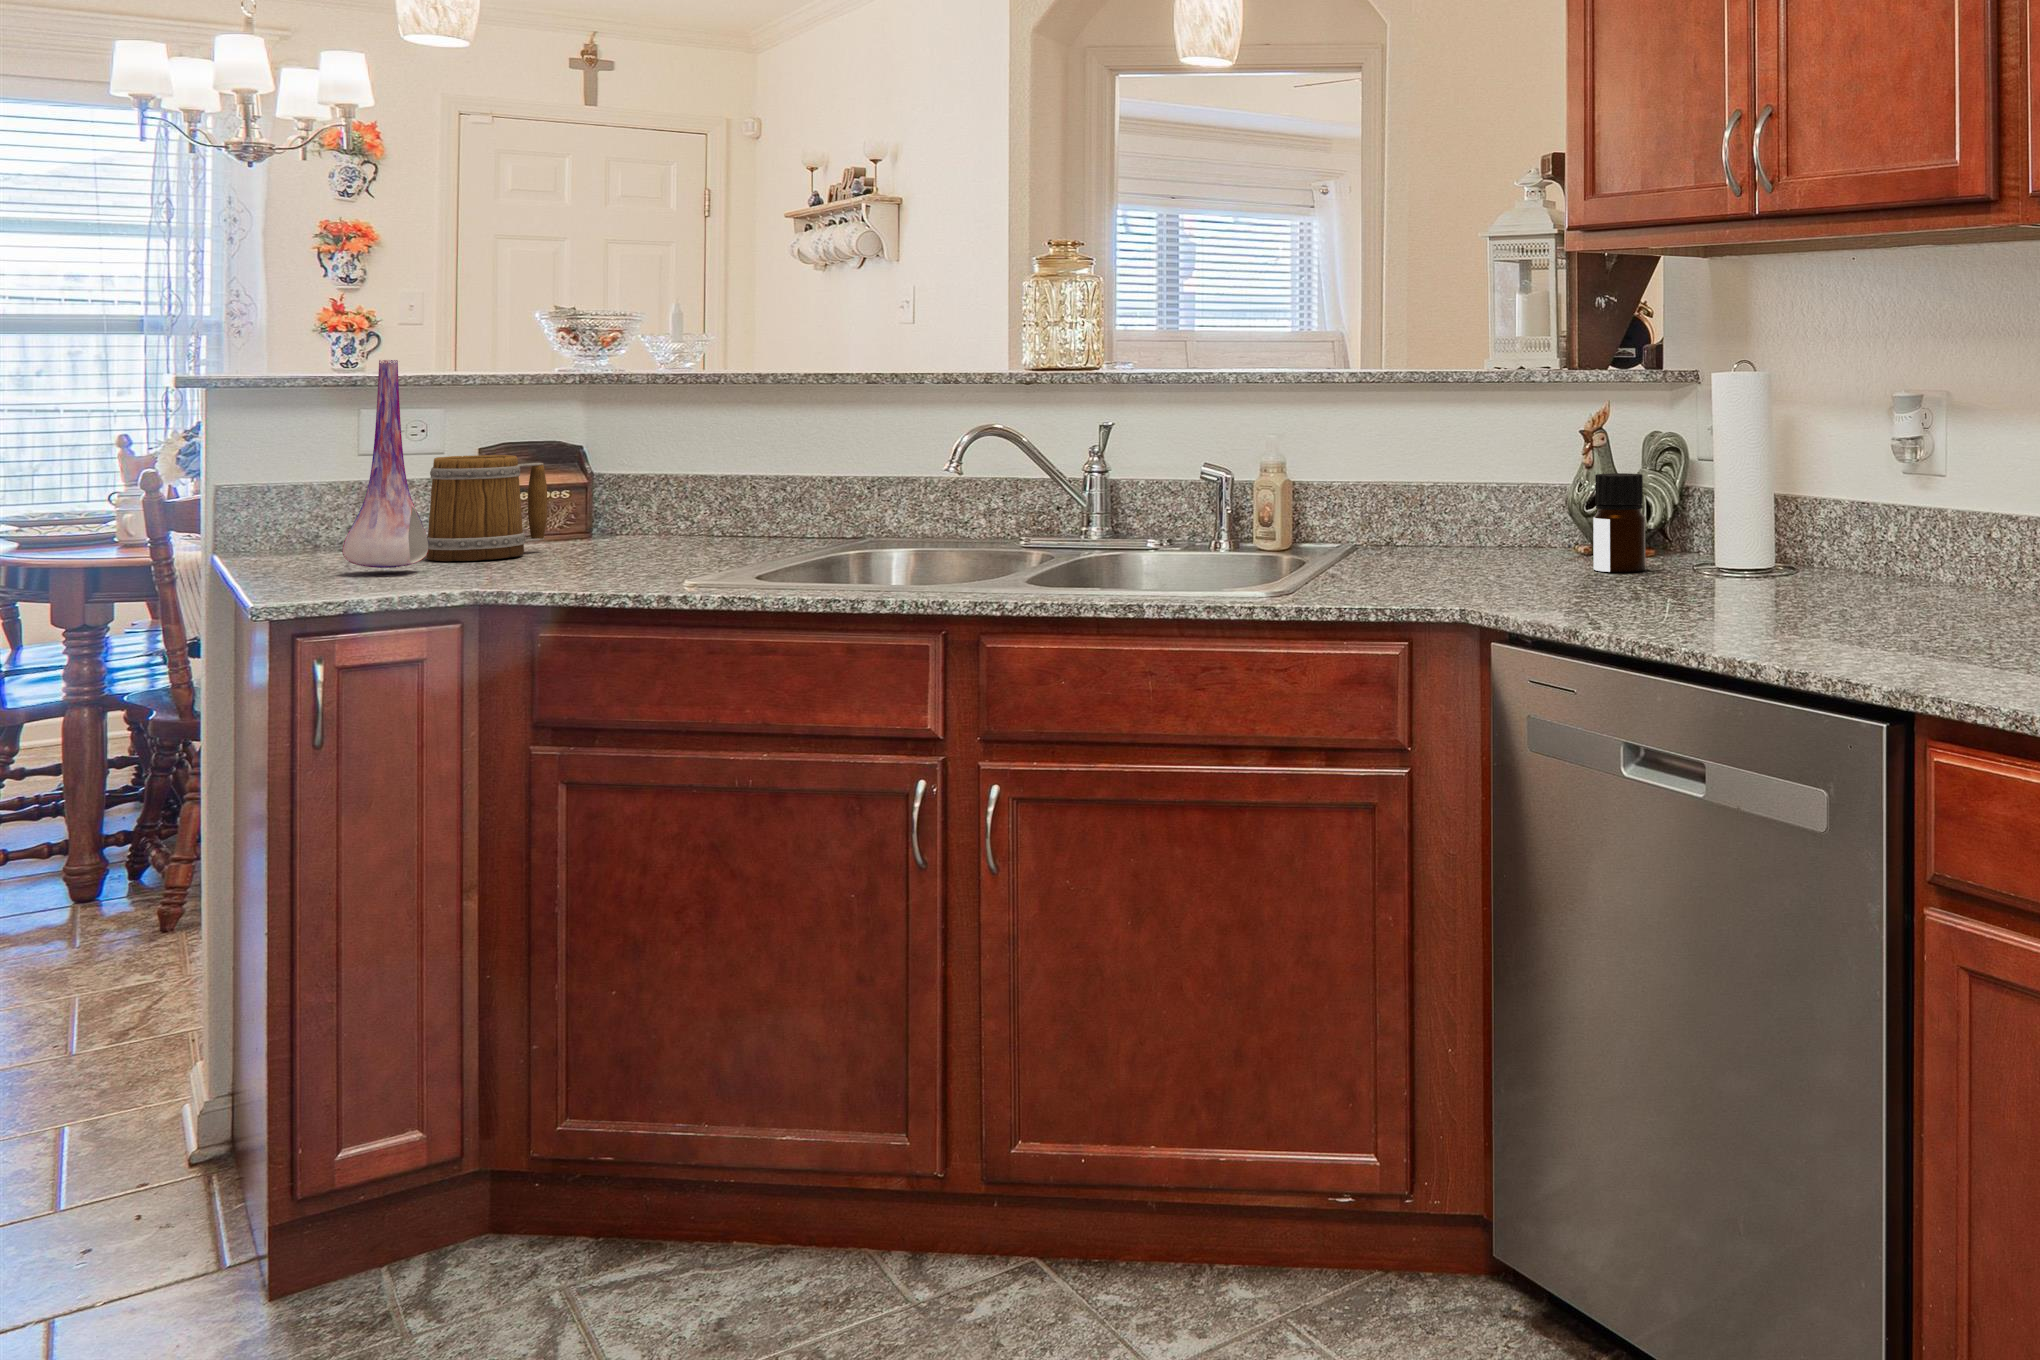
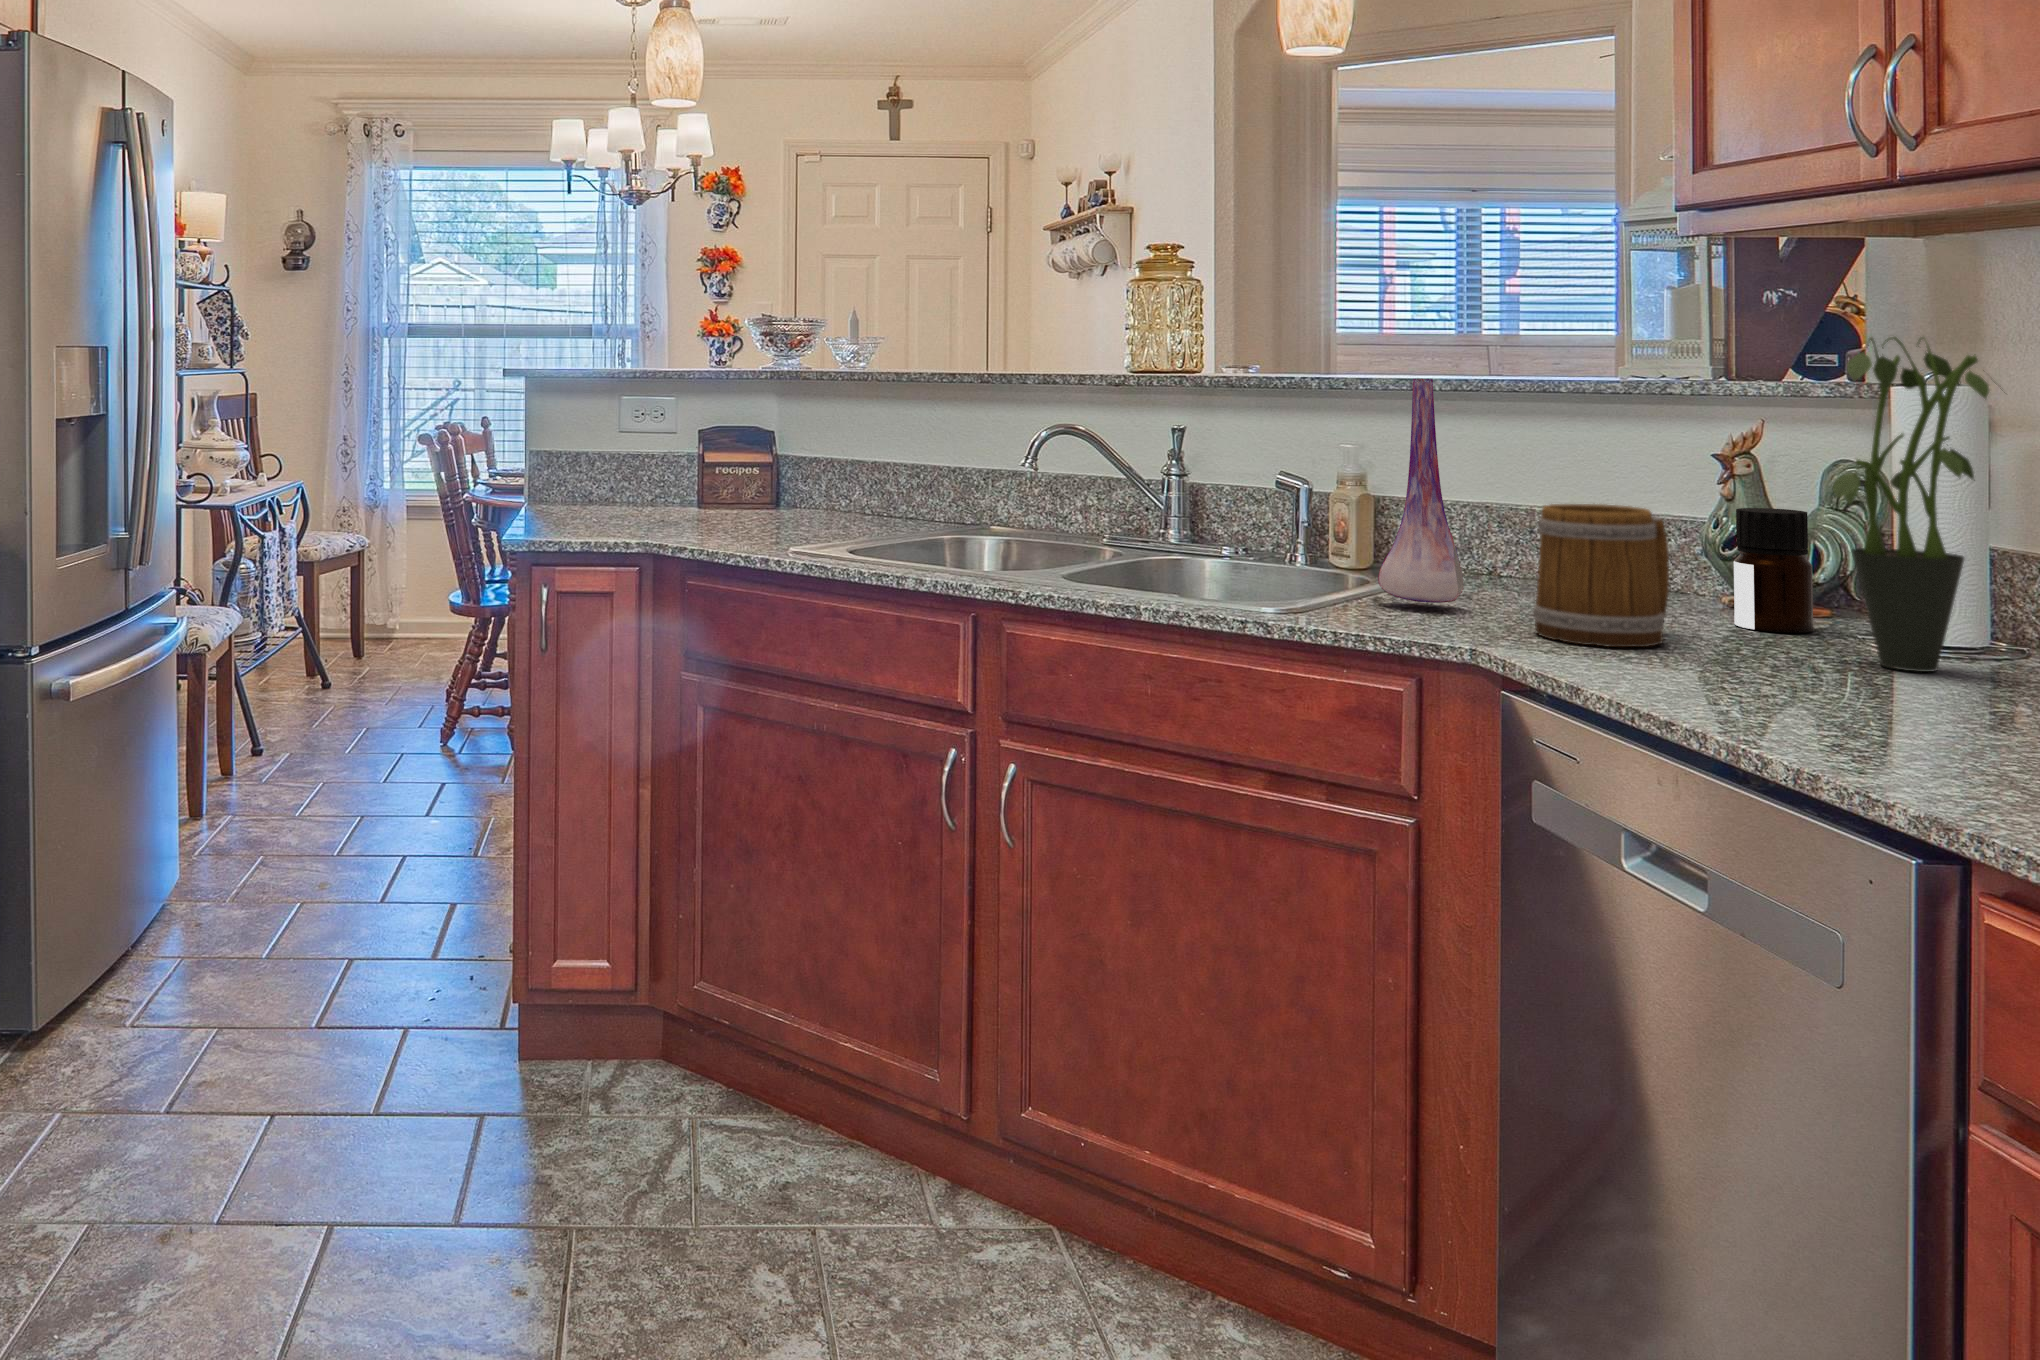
potted plant: none [1681,332,1779,588] -> present [1833,337,2003,672]
vase: present [342,360,428,568] -> present [1378,379,1463,603]
mug: present [426,455,547,561] -> present [1533,504,1669,647]

